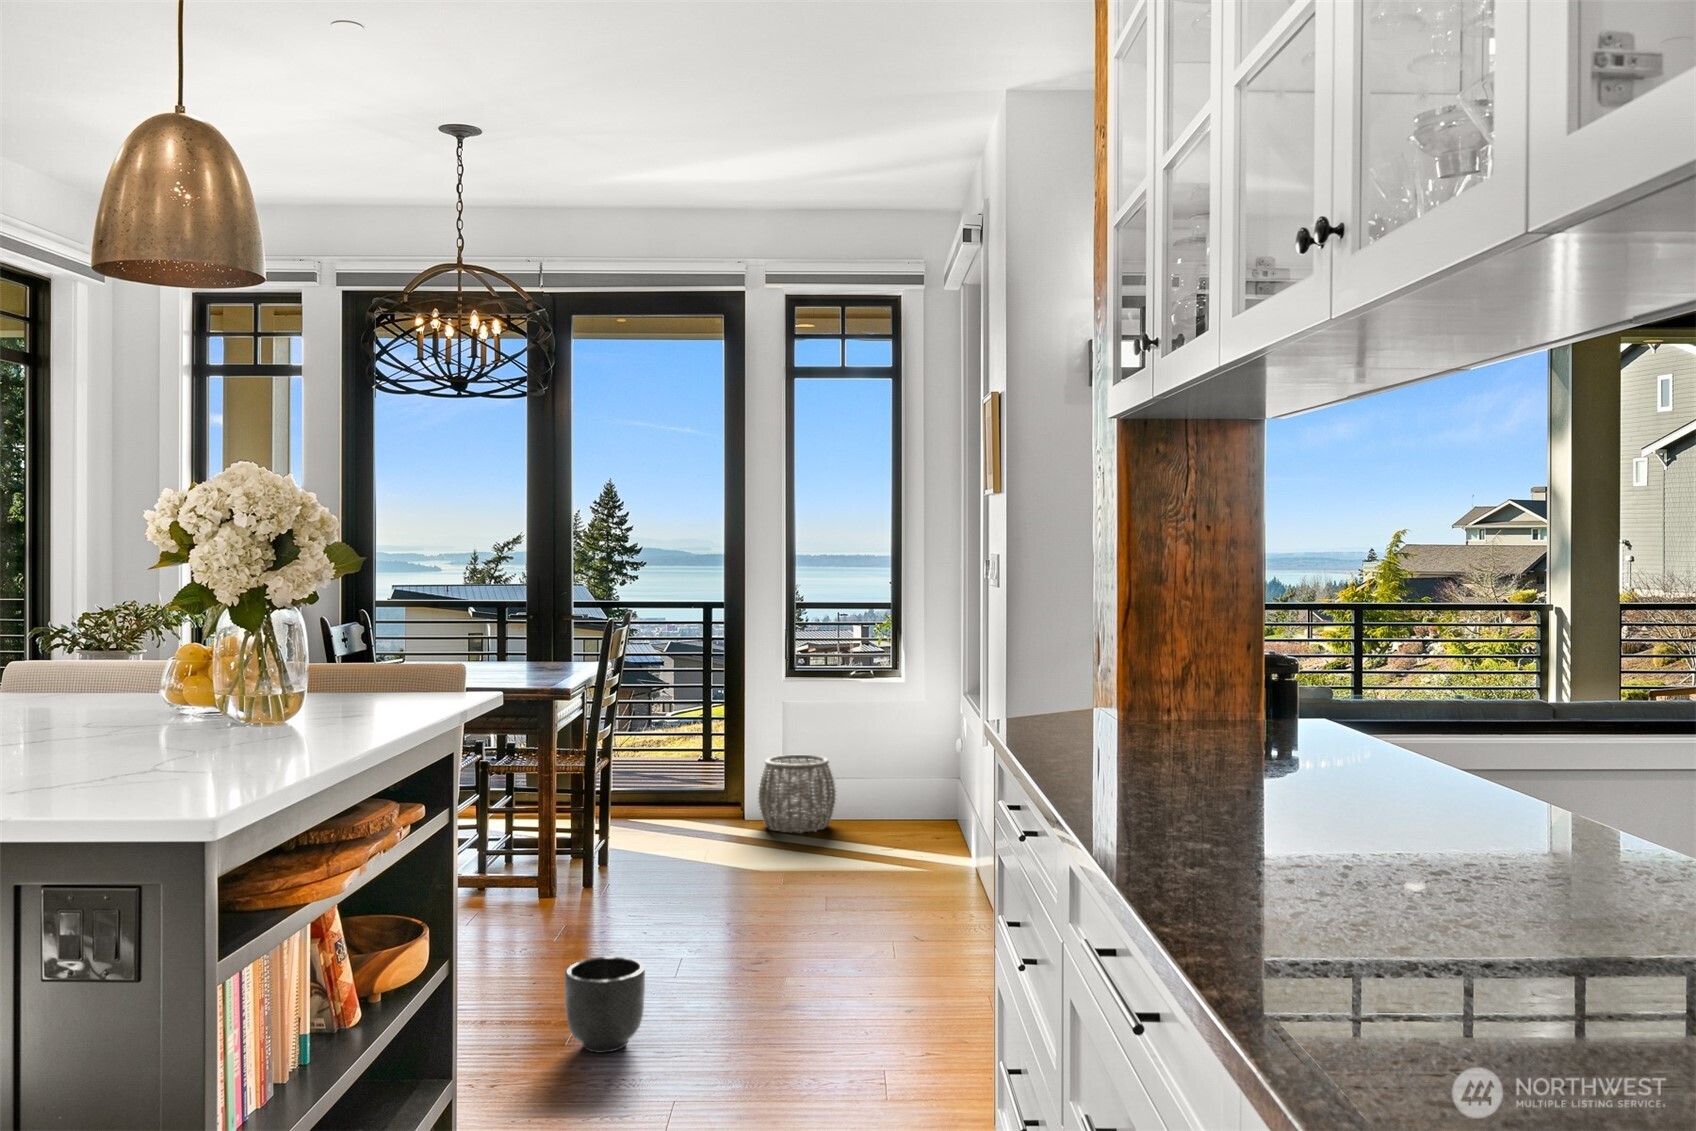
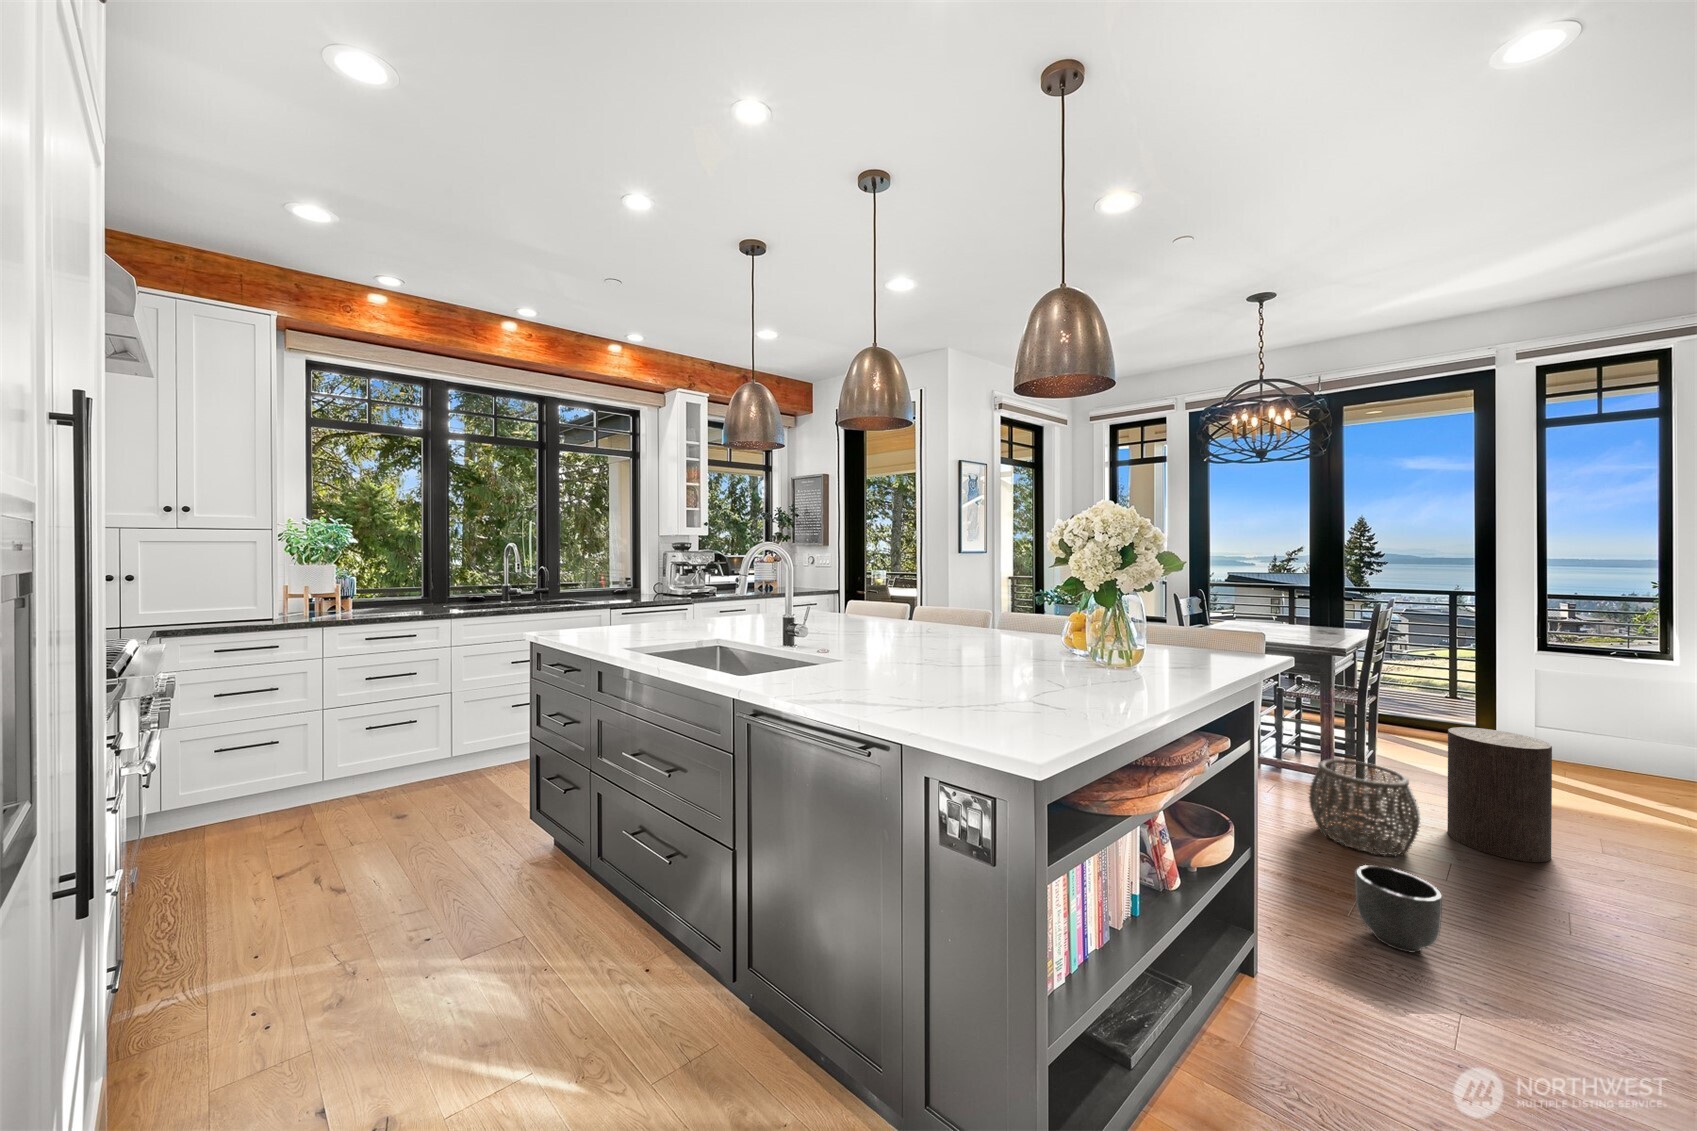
woven basket: present [758,755,836,833] -> present [1309,759,1420,856]
stool: none [664,773,748,924] -> present [1448,727,1552,862]

